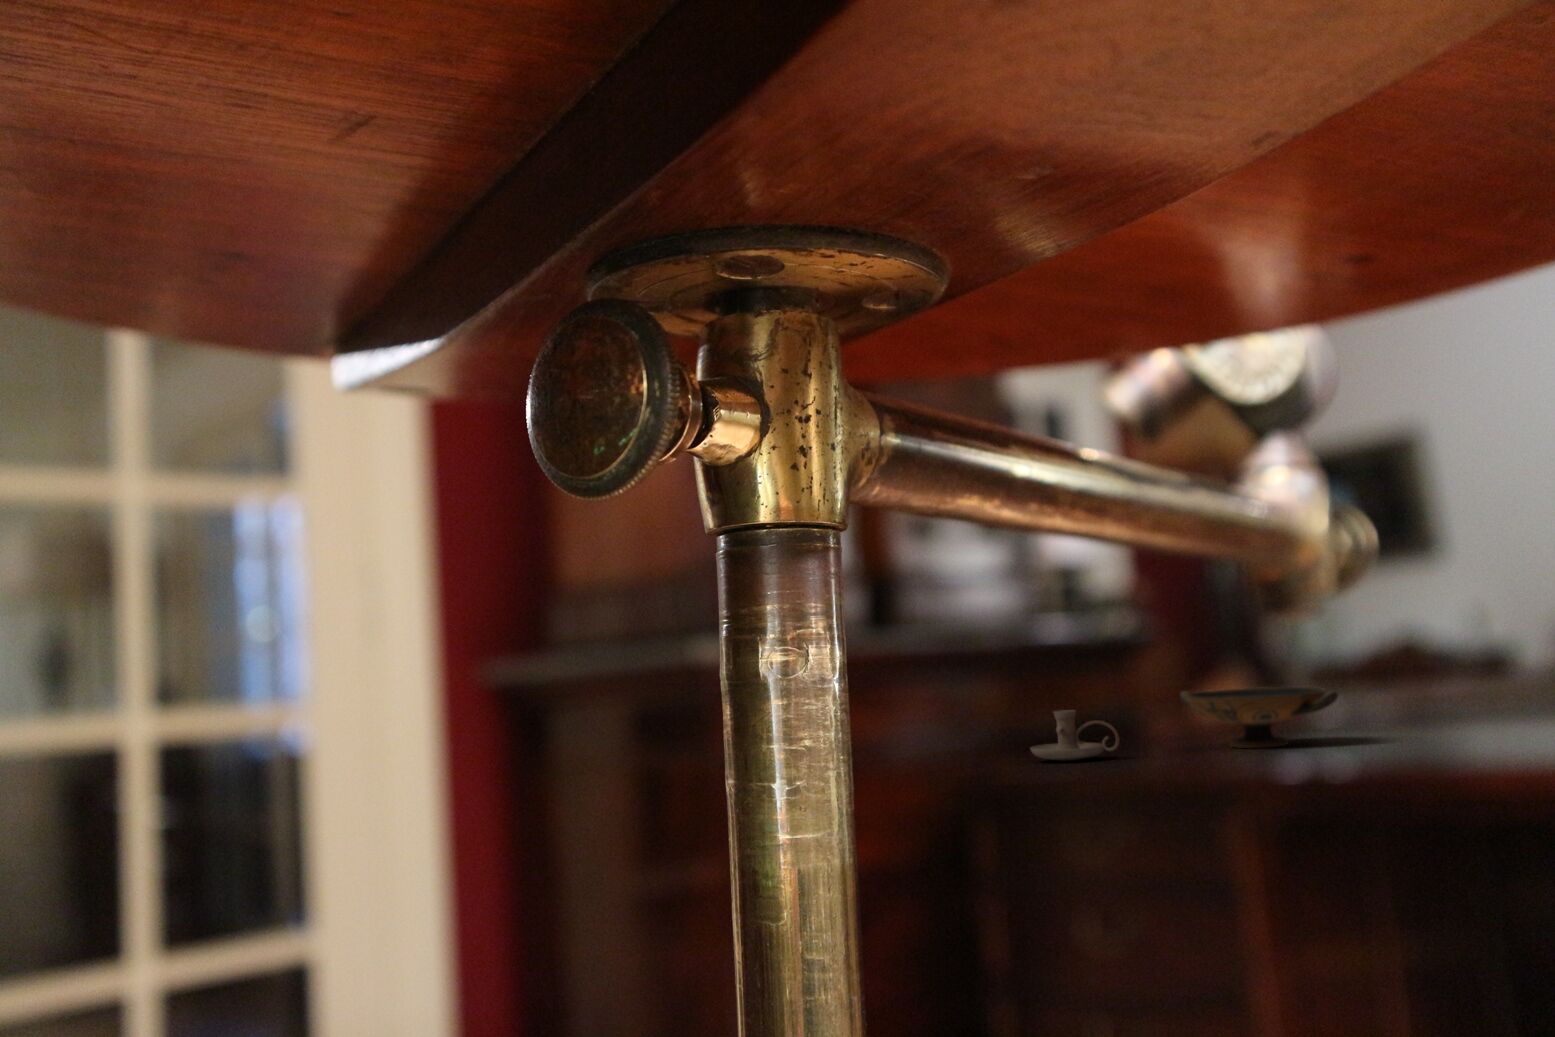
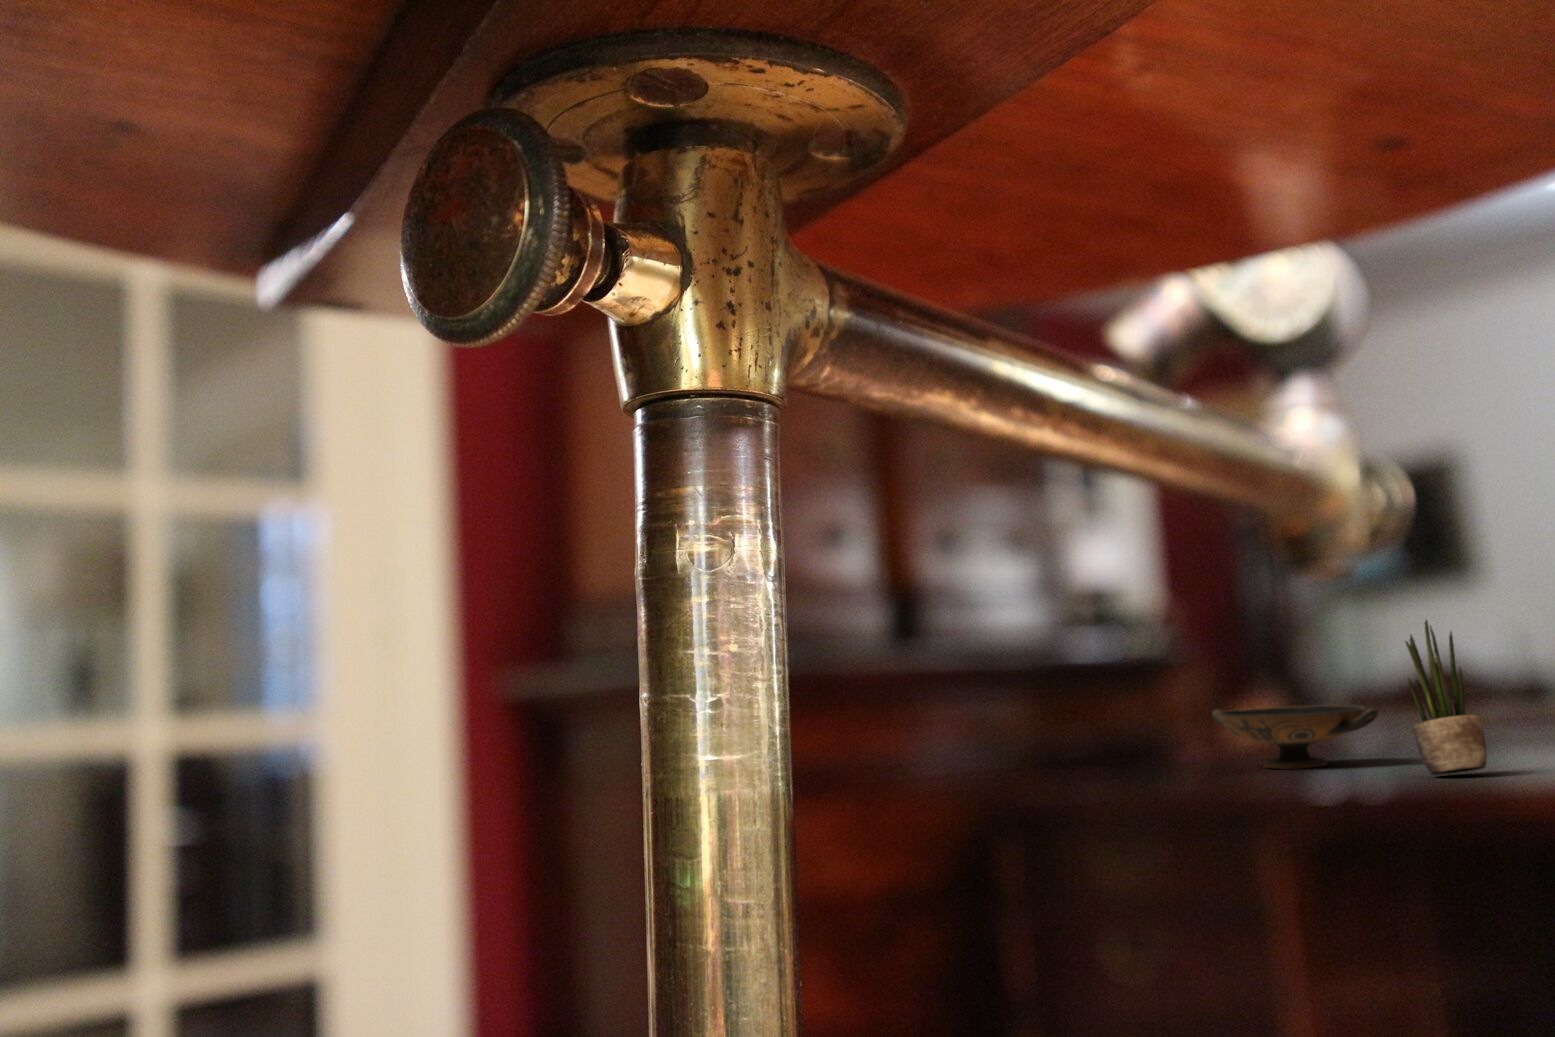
potted plant: none [1364,608,1440,756] -> present [1405,620,1487,775]
candle holder: present [1031,710,1119,761] -> none [1055,728,1148,781]

